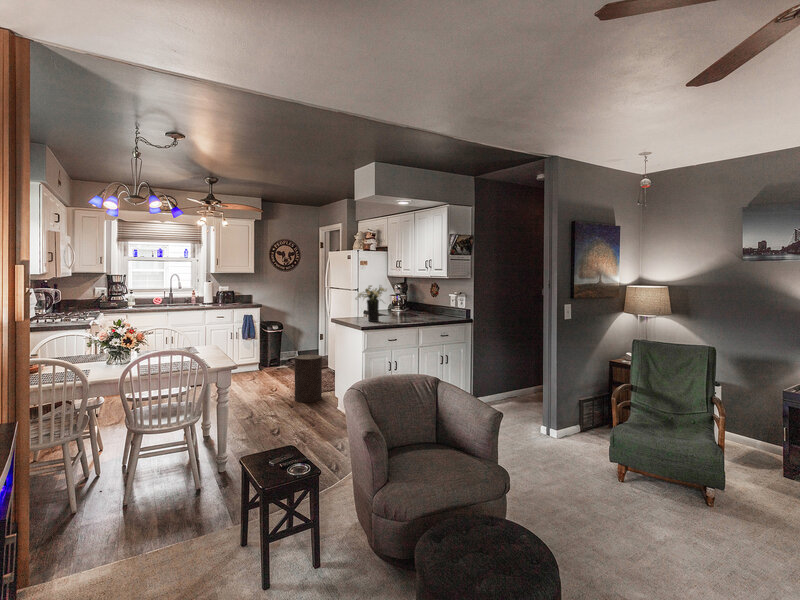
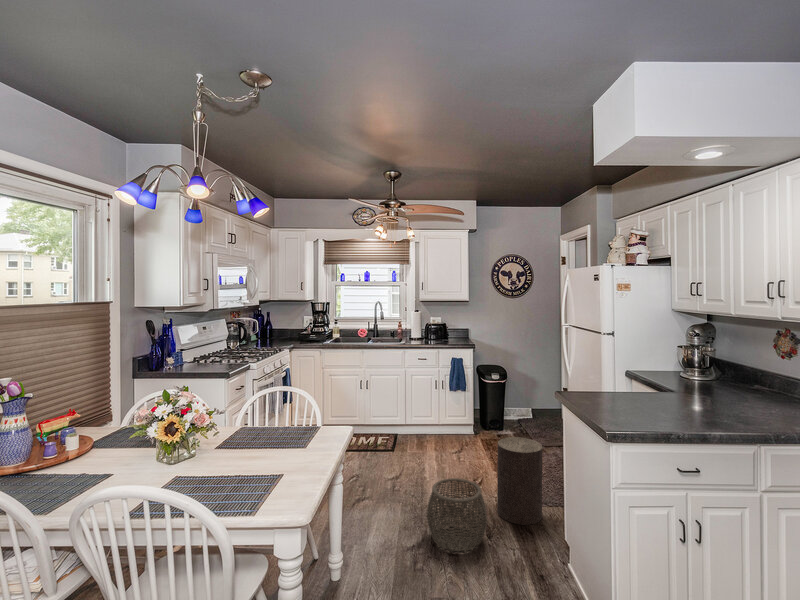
flower arrangement: present [355,285,387,322] -> none [598,339,674,417]
woven basket: none [256,379,294,417] -> present [427,478,487,552]

